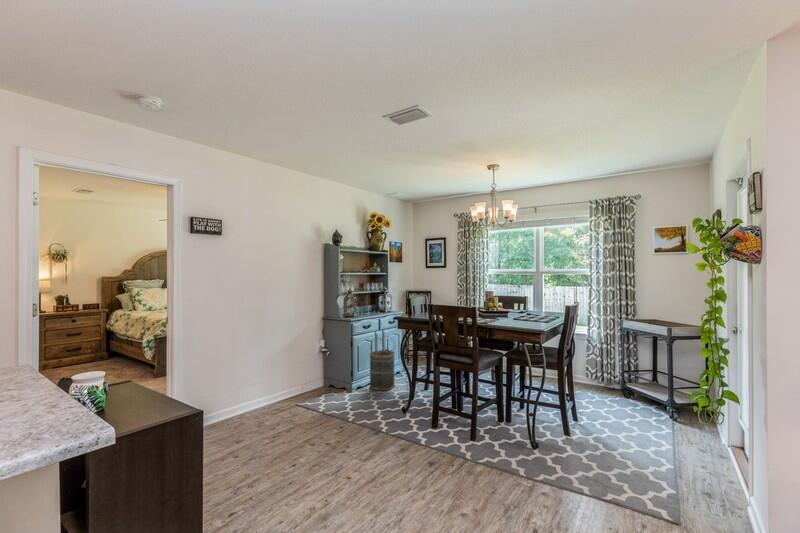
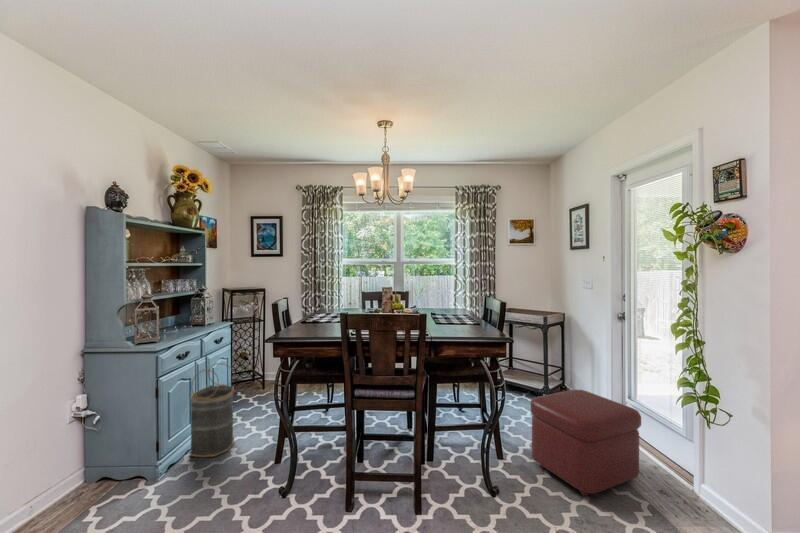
ottoman: none [584,387,678,469] -> present [531,390,641,496]

